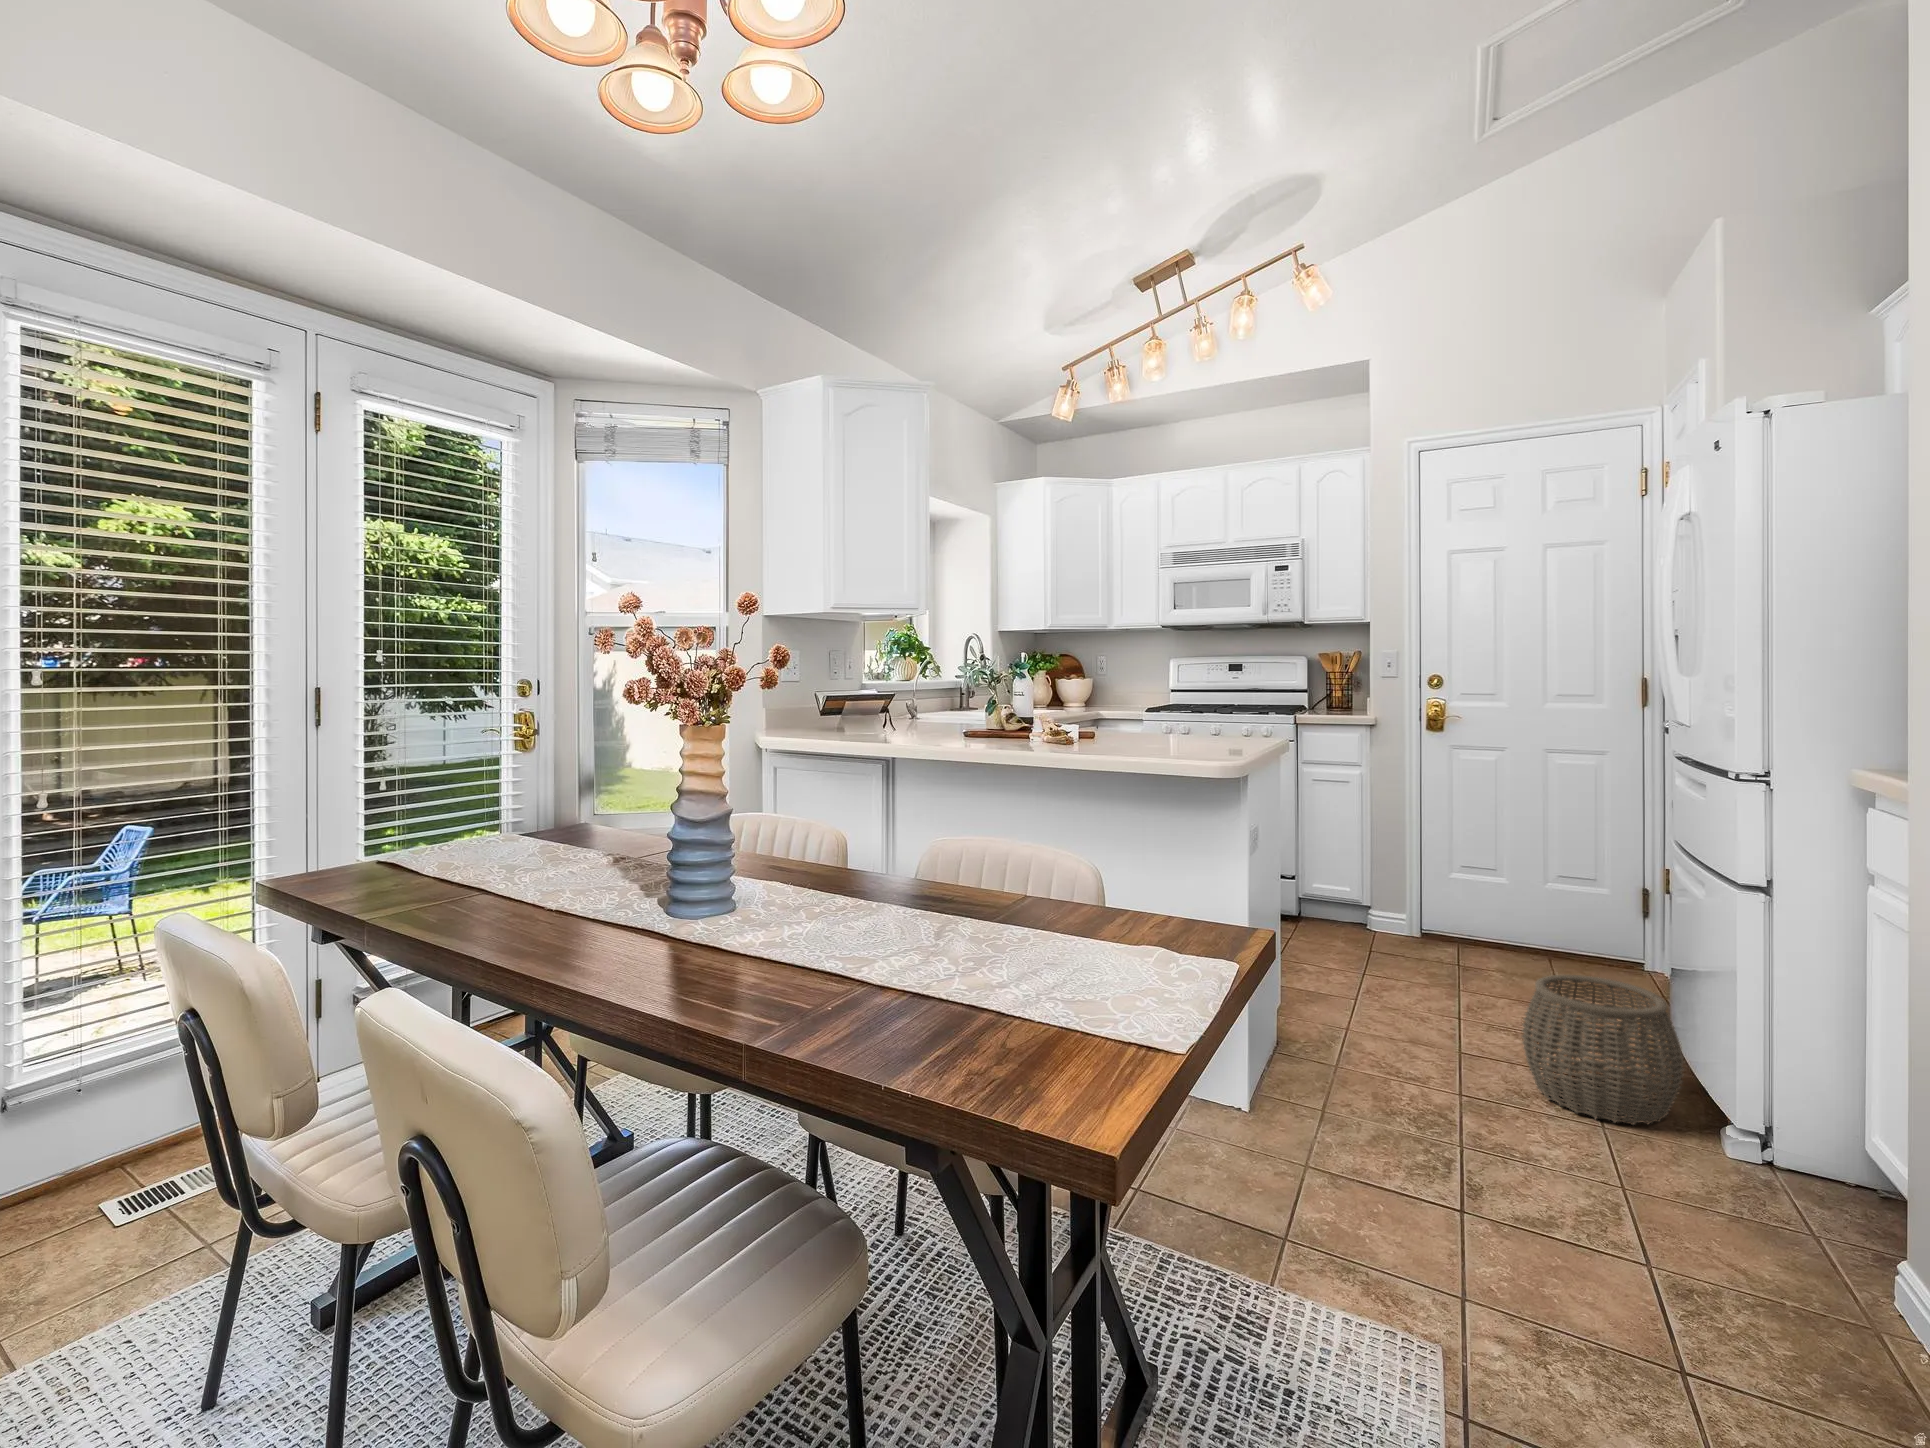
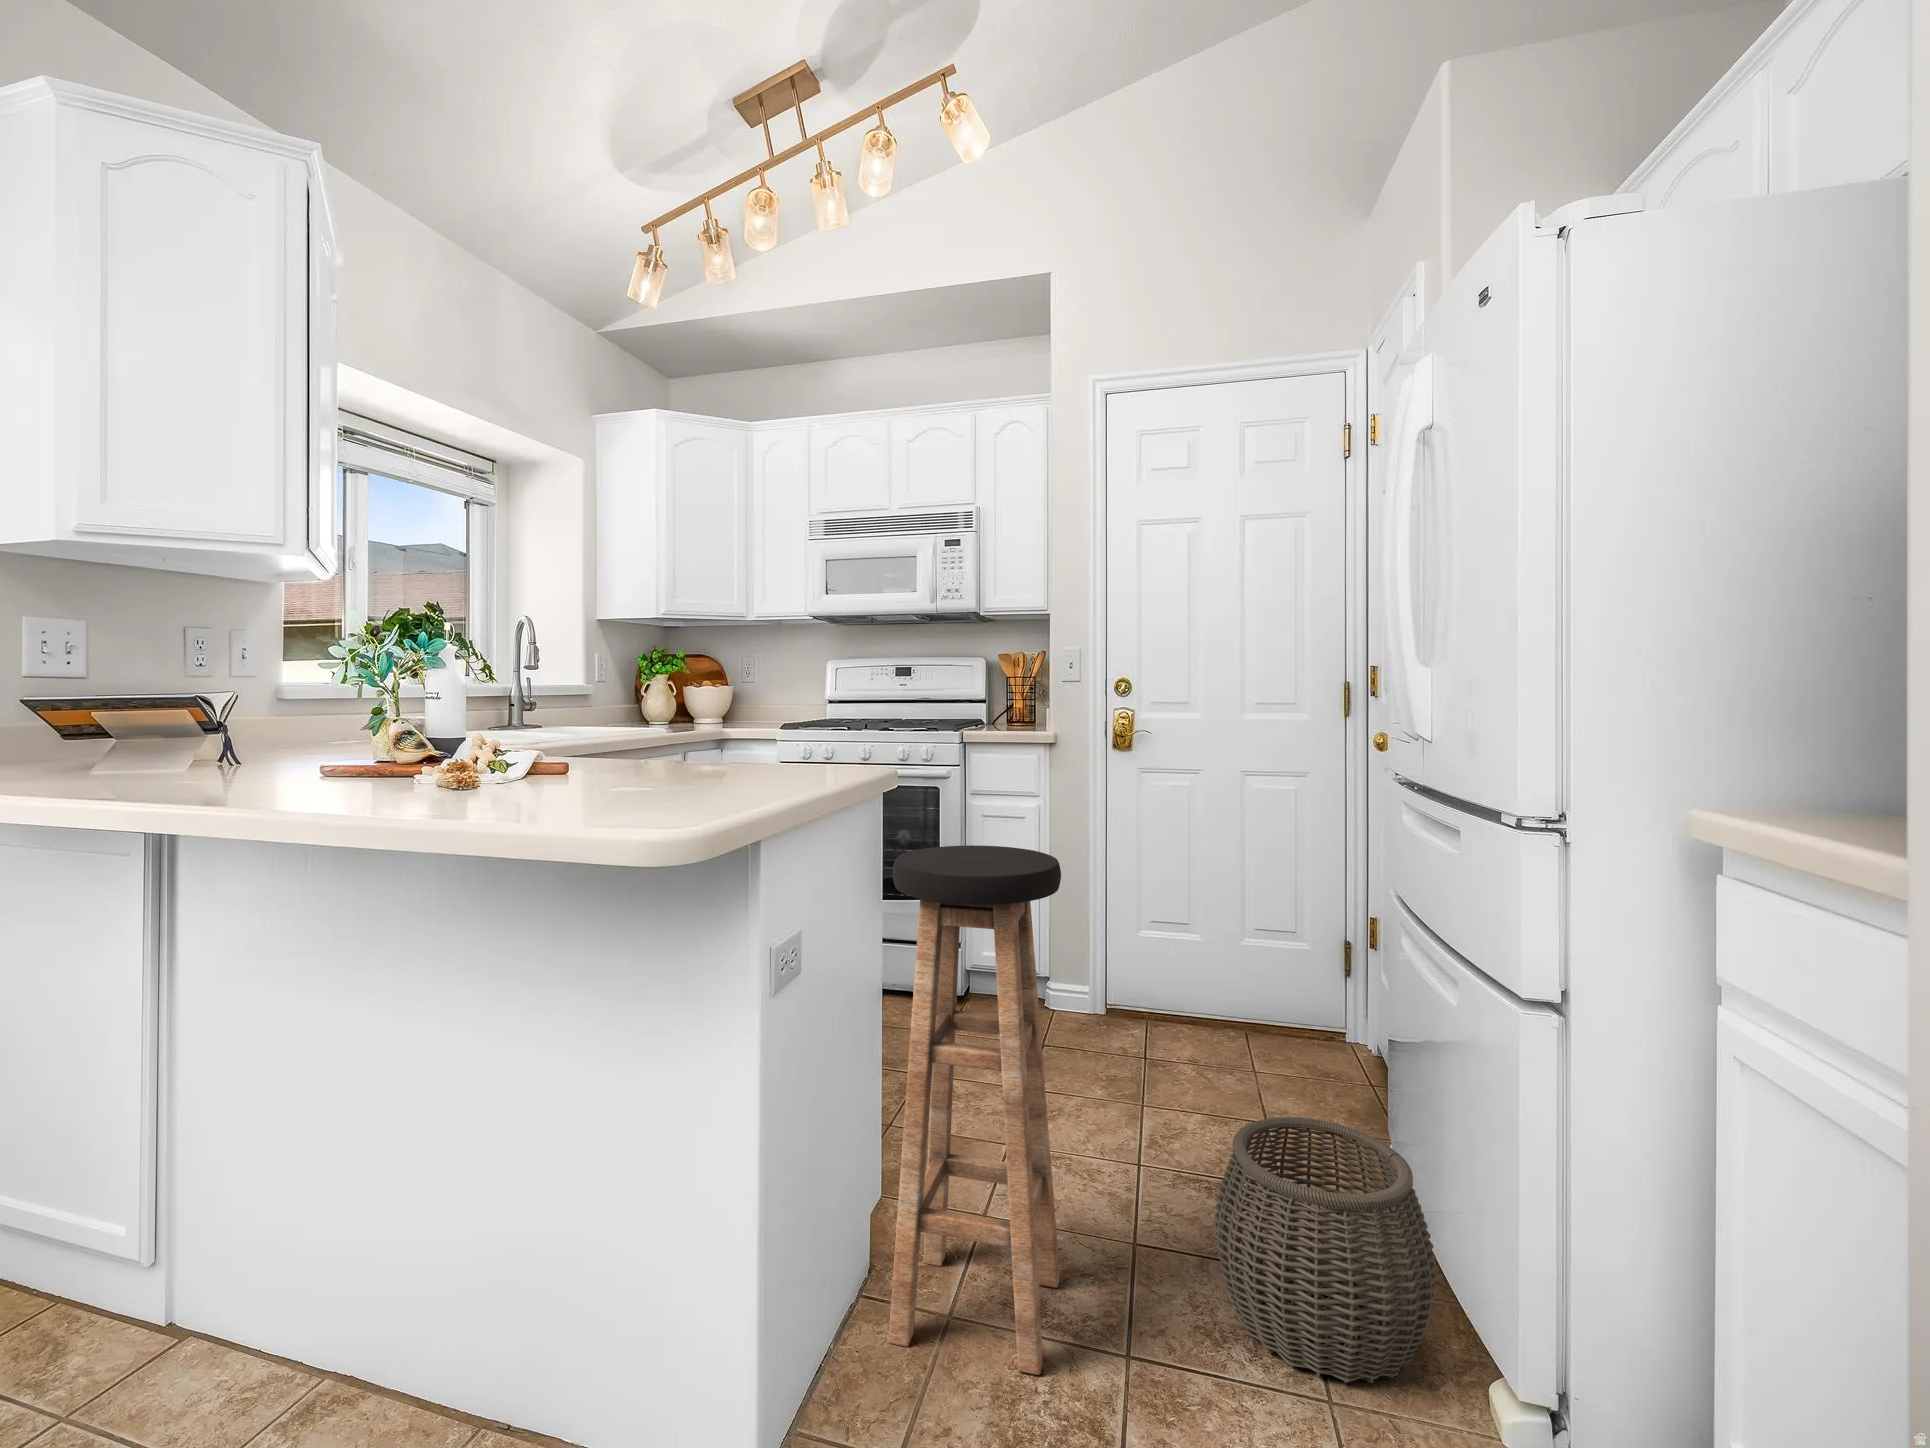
bar stool: none [1299,791,1413,1099] -> present [888,845,1061,1375]

